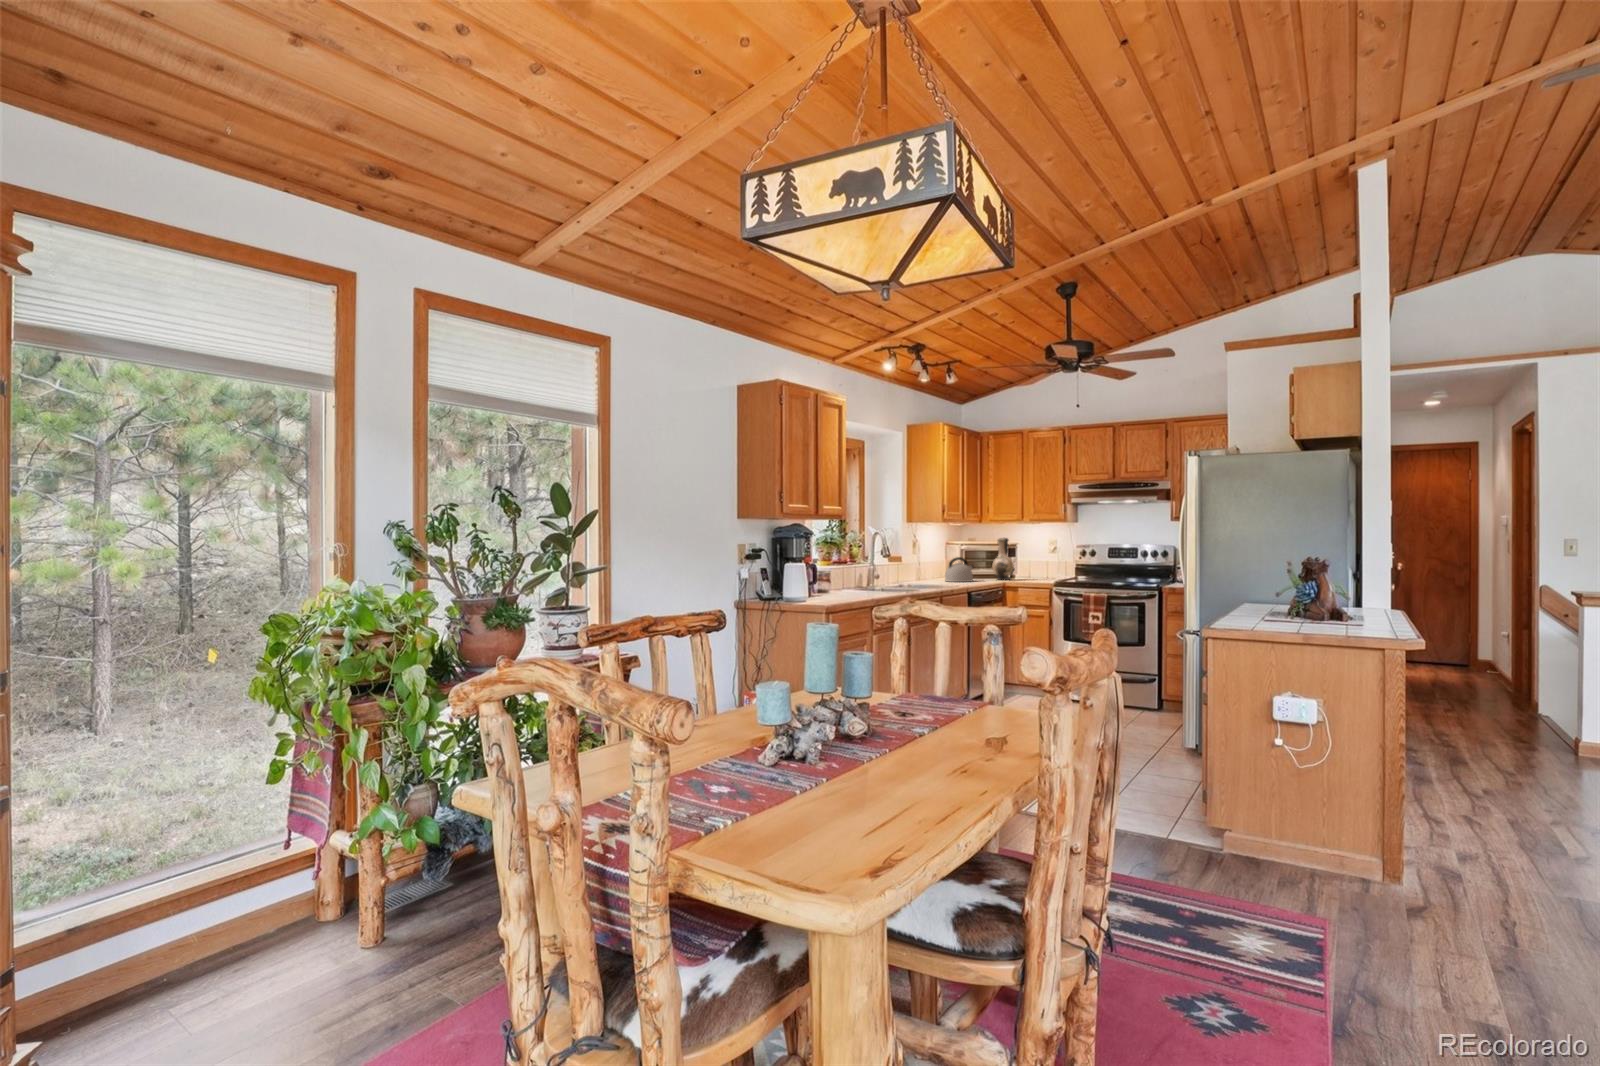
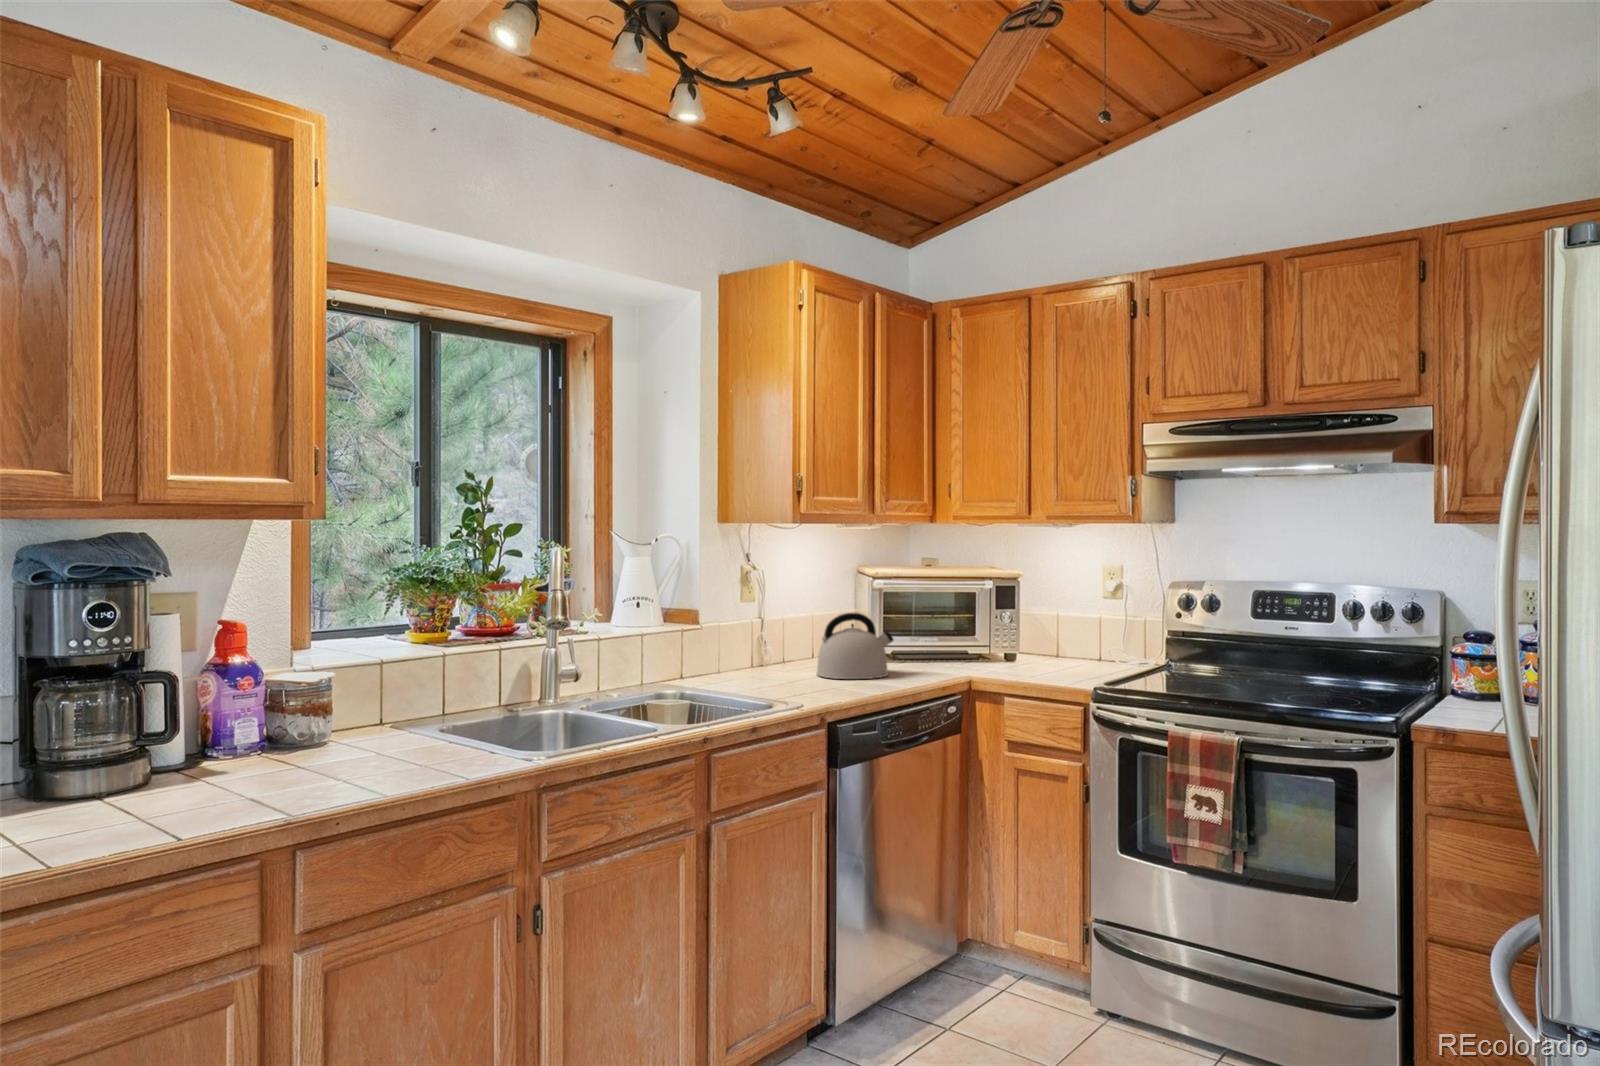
decorative vase: present [992,538,1015,580] -> none [945,562,1001,673]

